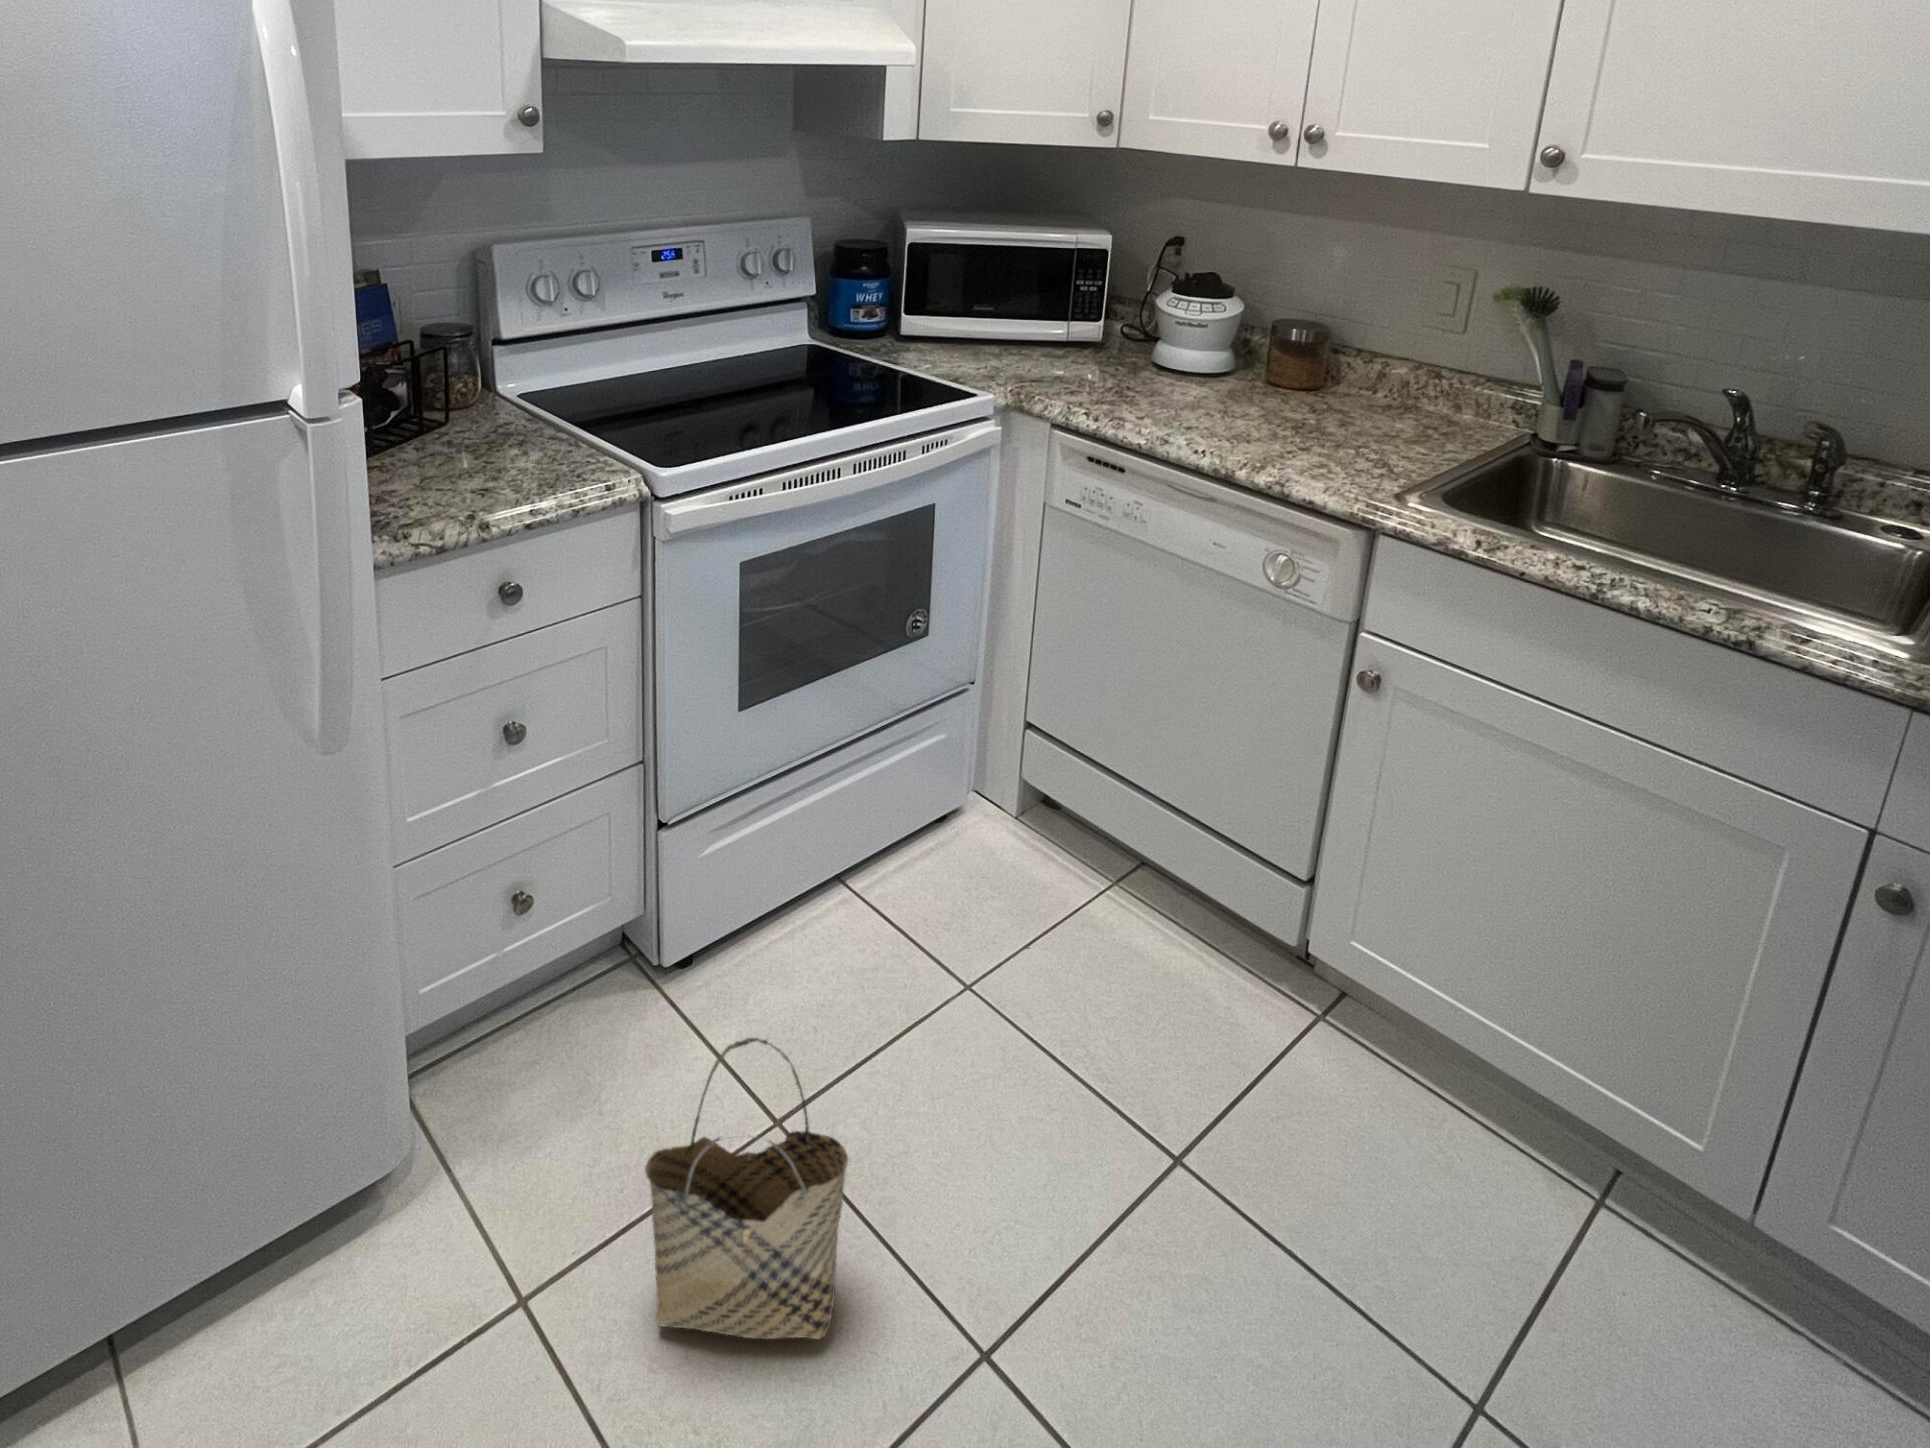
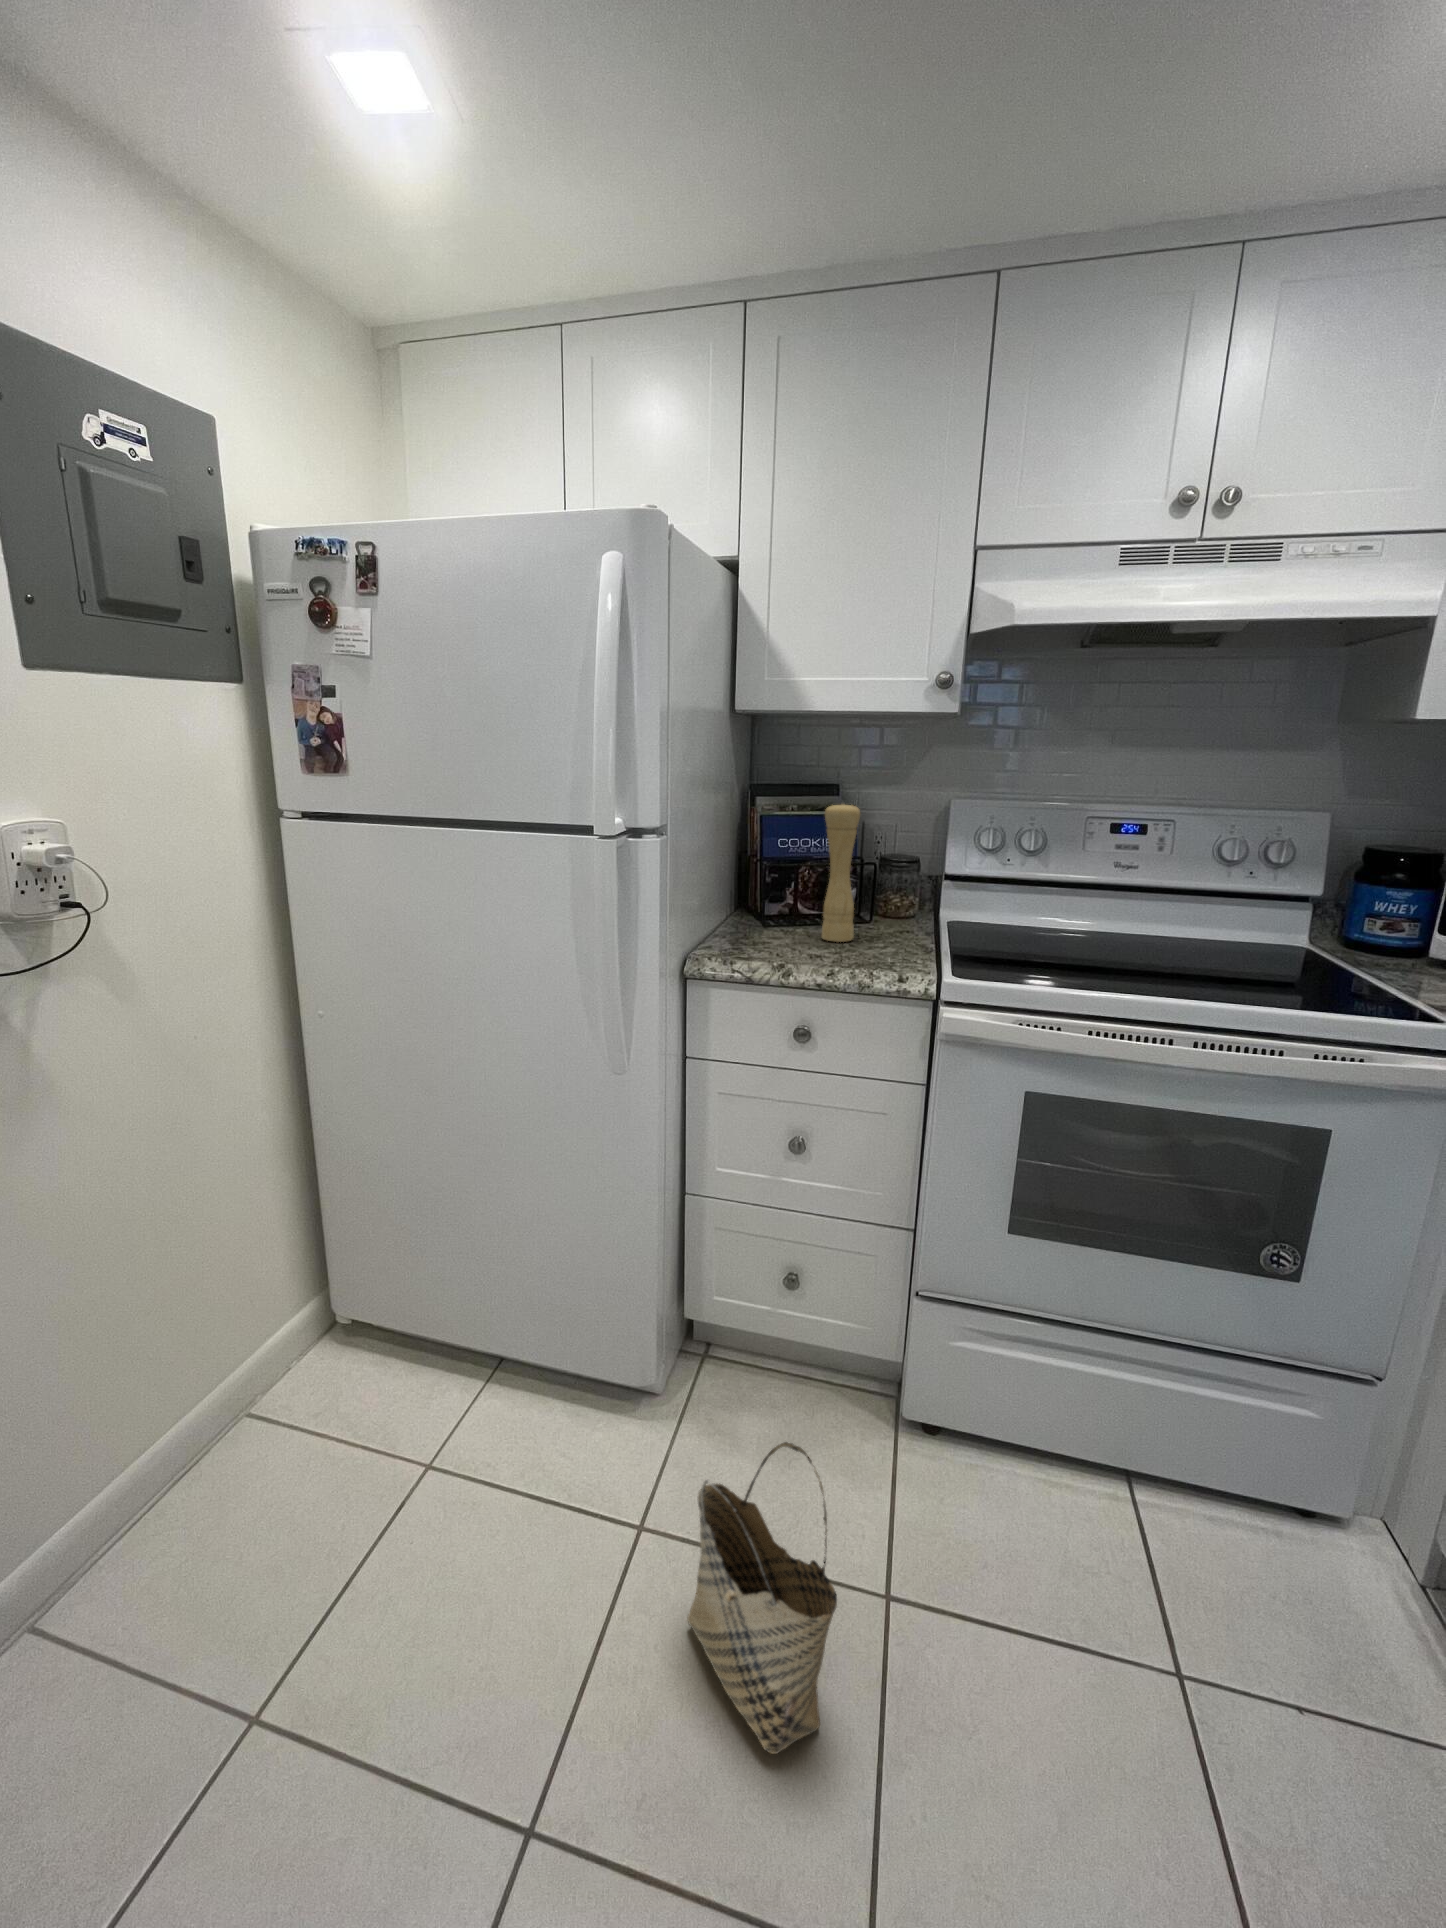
pepper mill: none [407,276,465,461] -> present [822,803,860,942]

